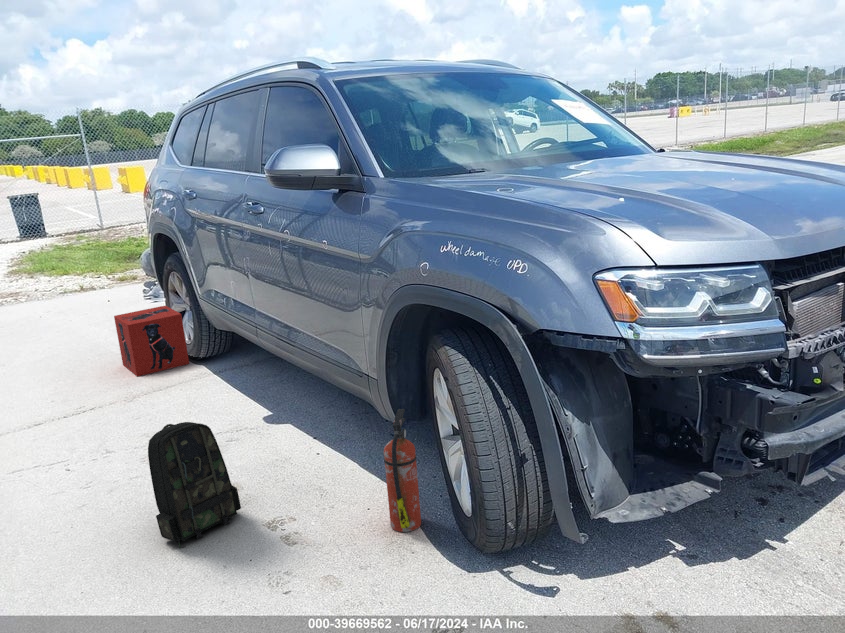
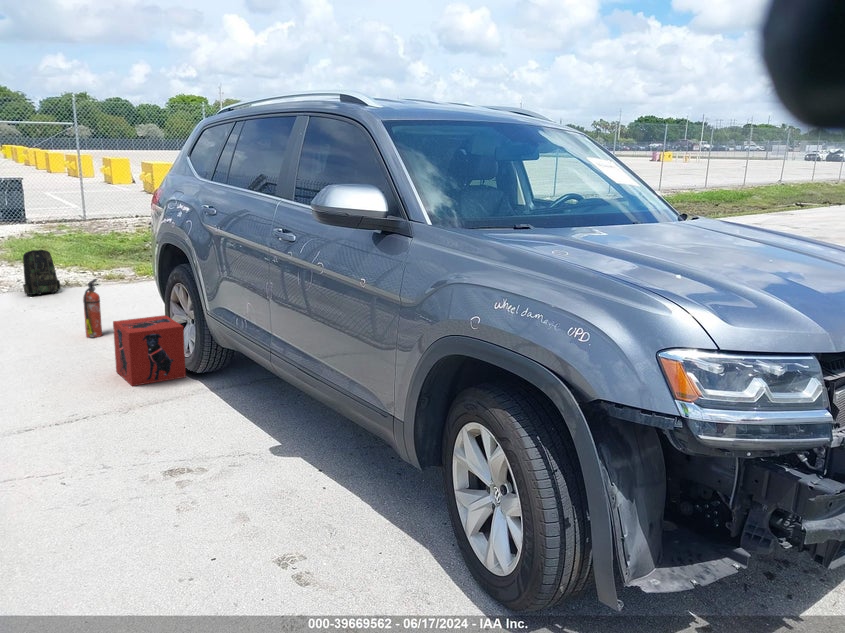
fire extinguisher: present [383,409,421,532] -> present [83,279,102,337]
backpack: present [148,422,241,548] -> present [23,250,61,295]

